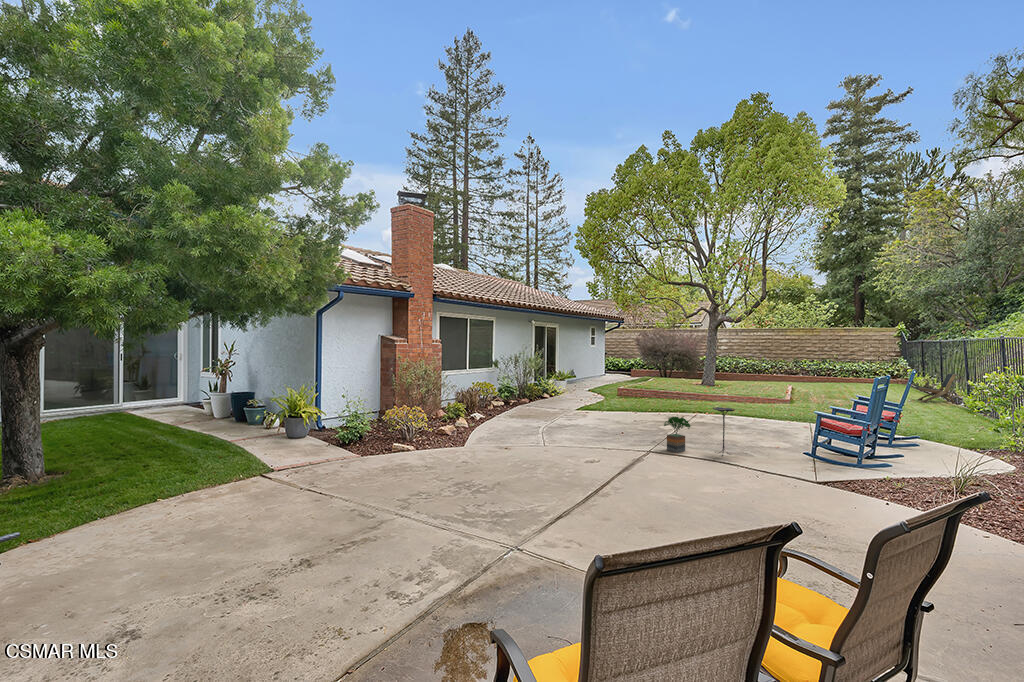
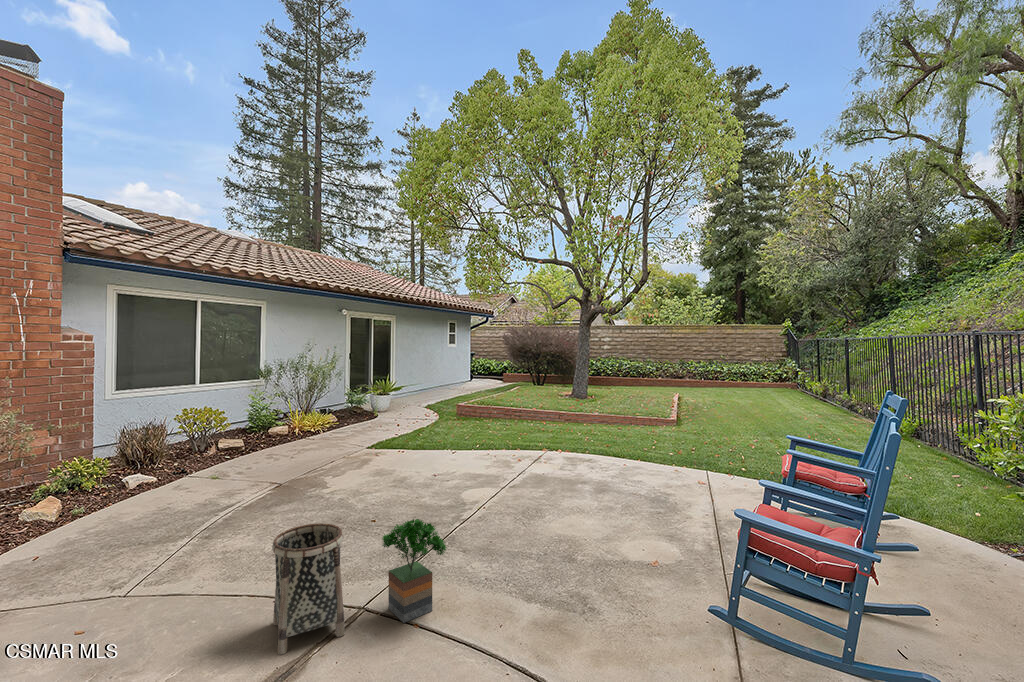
lounge chair: present [915,373,956,404] -> none [817,378,867,417]
side table: present [713,407,735,456] -> none [492,498,547,640]
basket: none [626,415,657,455] -> present [272,523,345,654]

